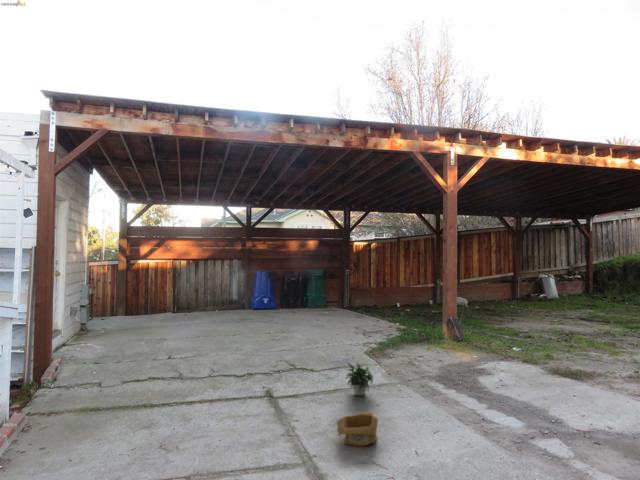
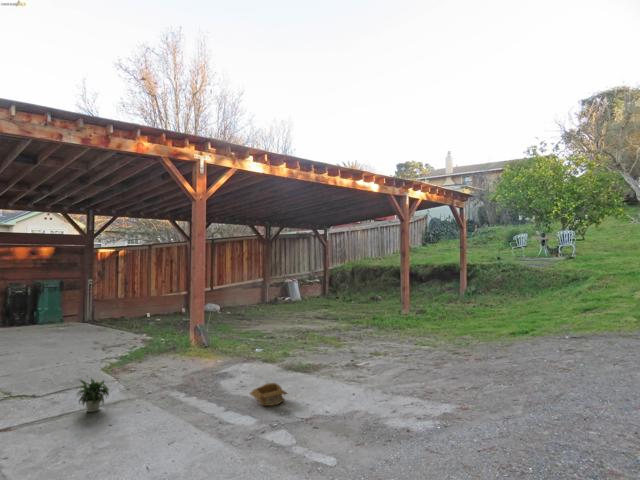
cardboard box: present [337,412,378,446] -> present [250,383,287,406]

